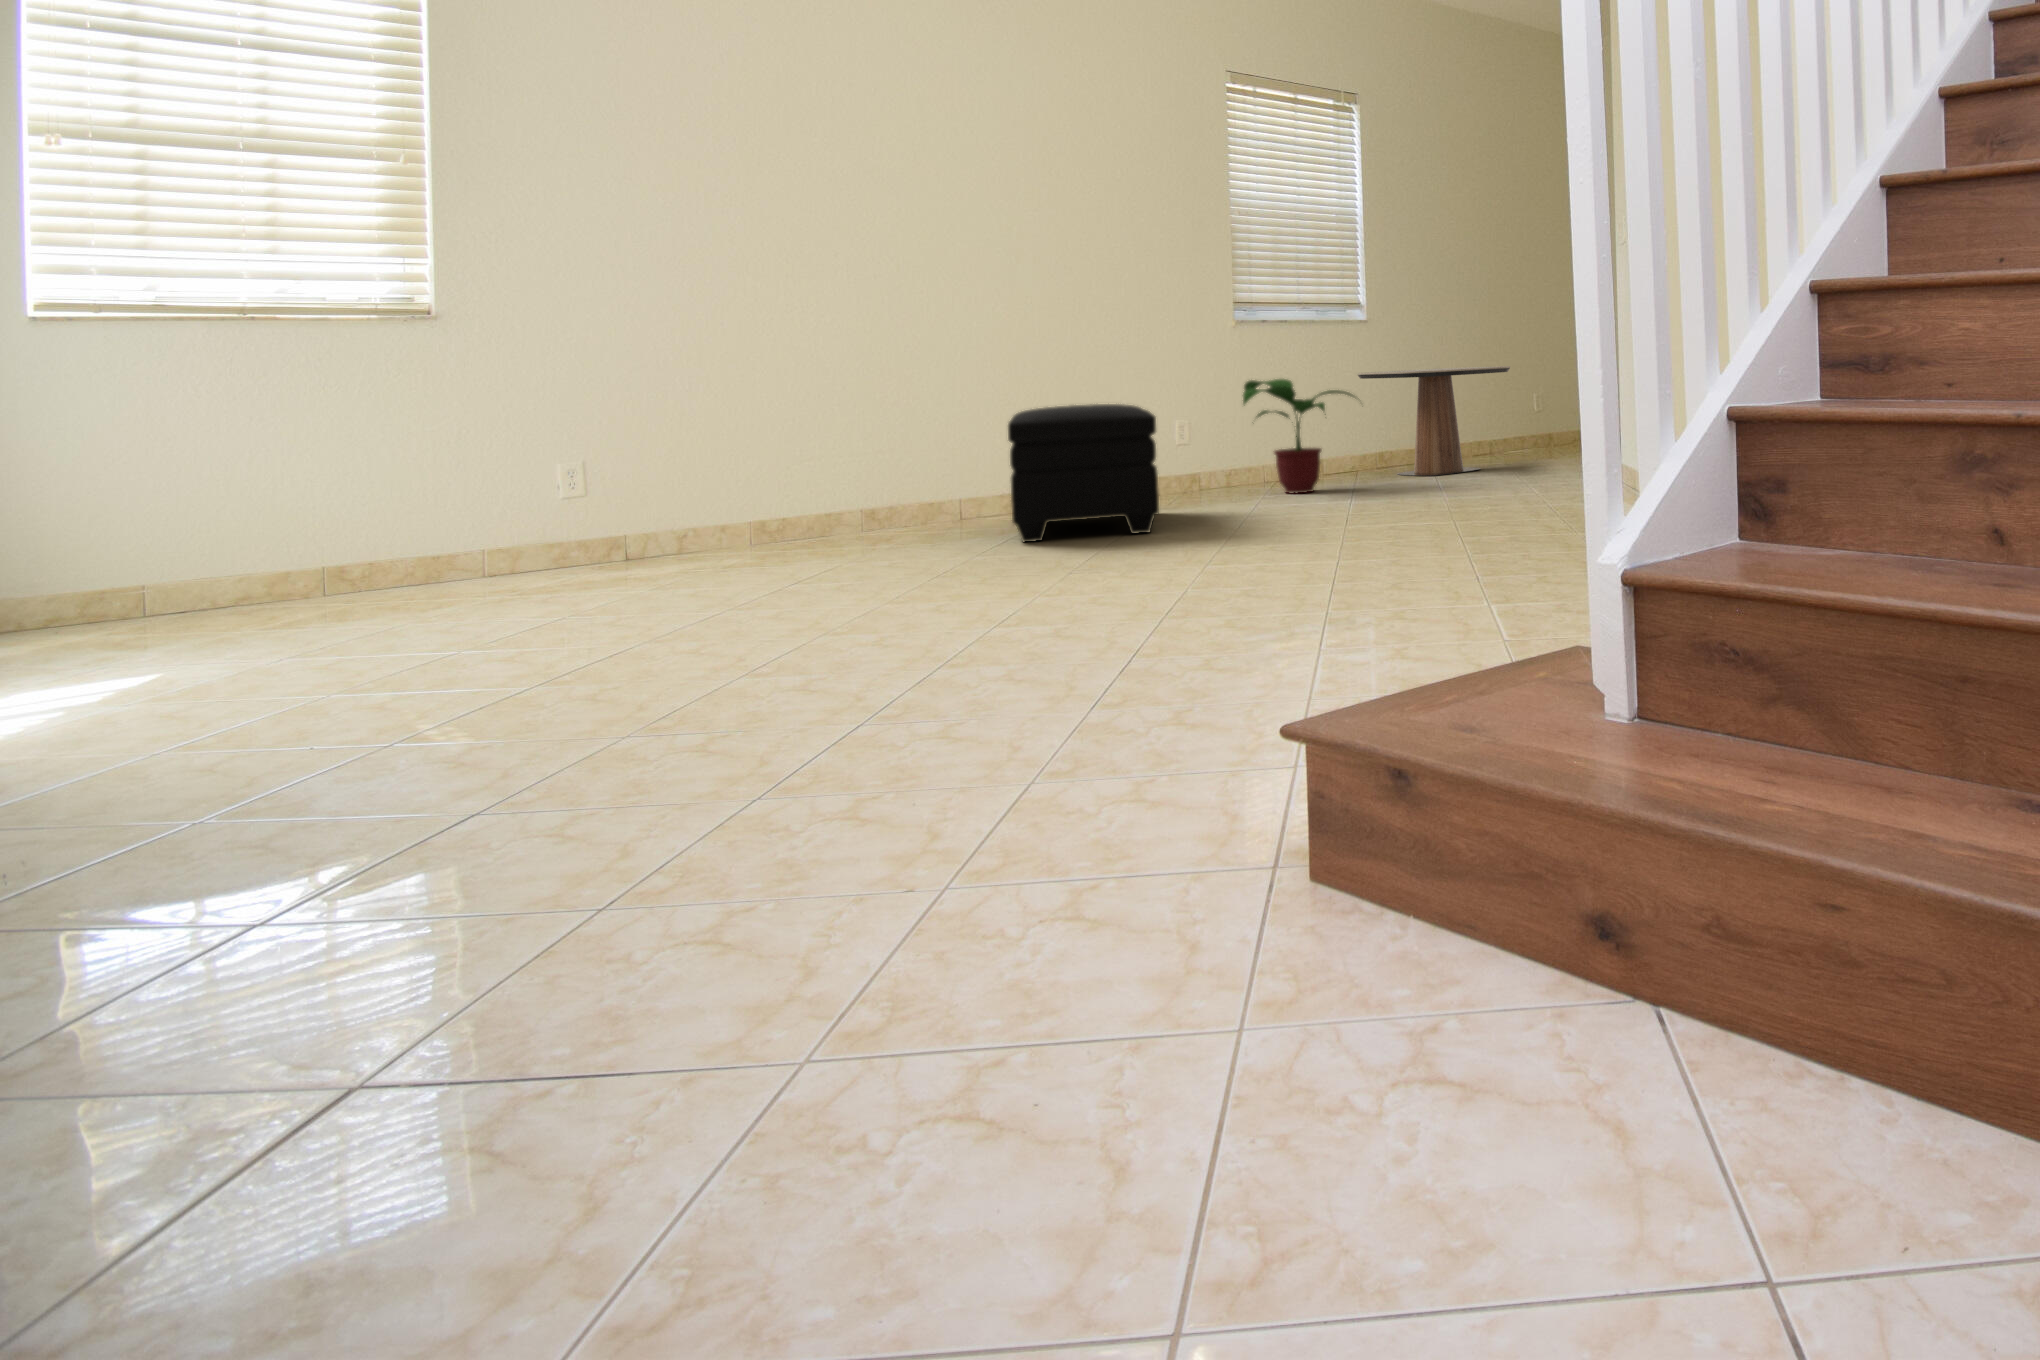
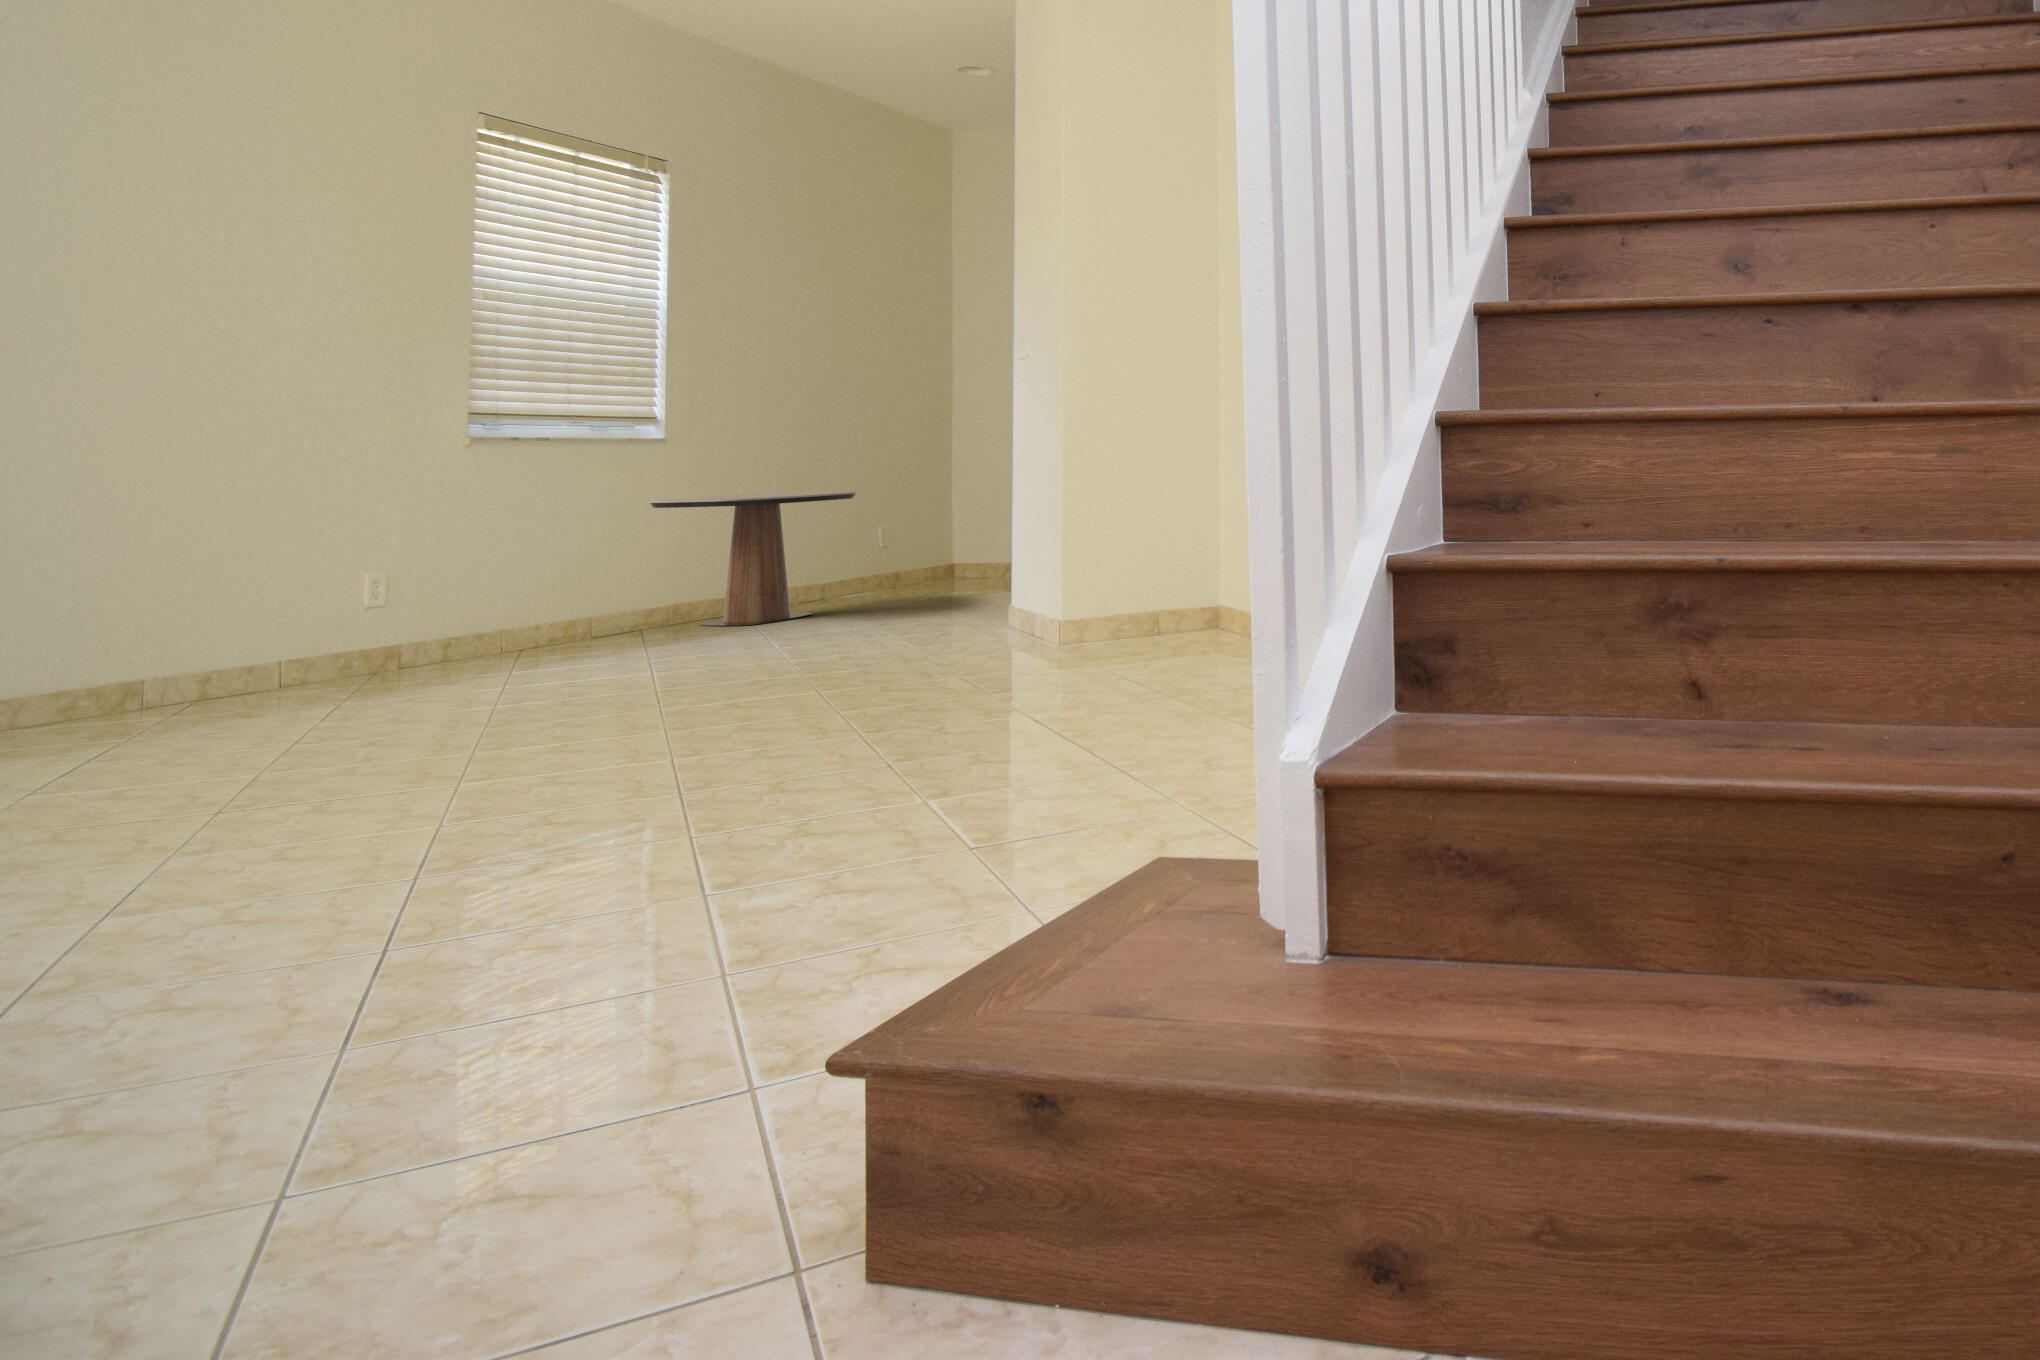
potted plant: present [1243,379,1354,493] -> none [482,509,665,658]
ottoman: present [1008,404,1159,542] -> none [74,549,360,761]

